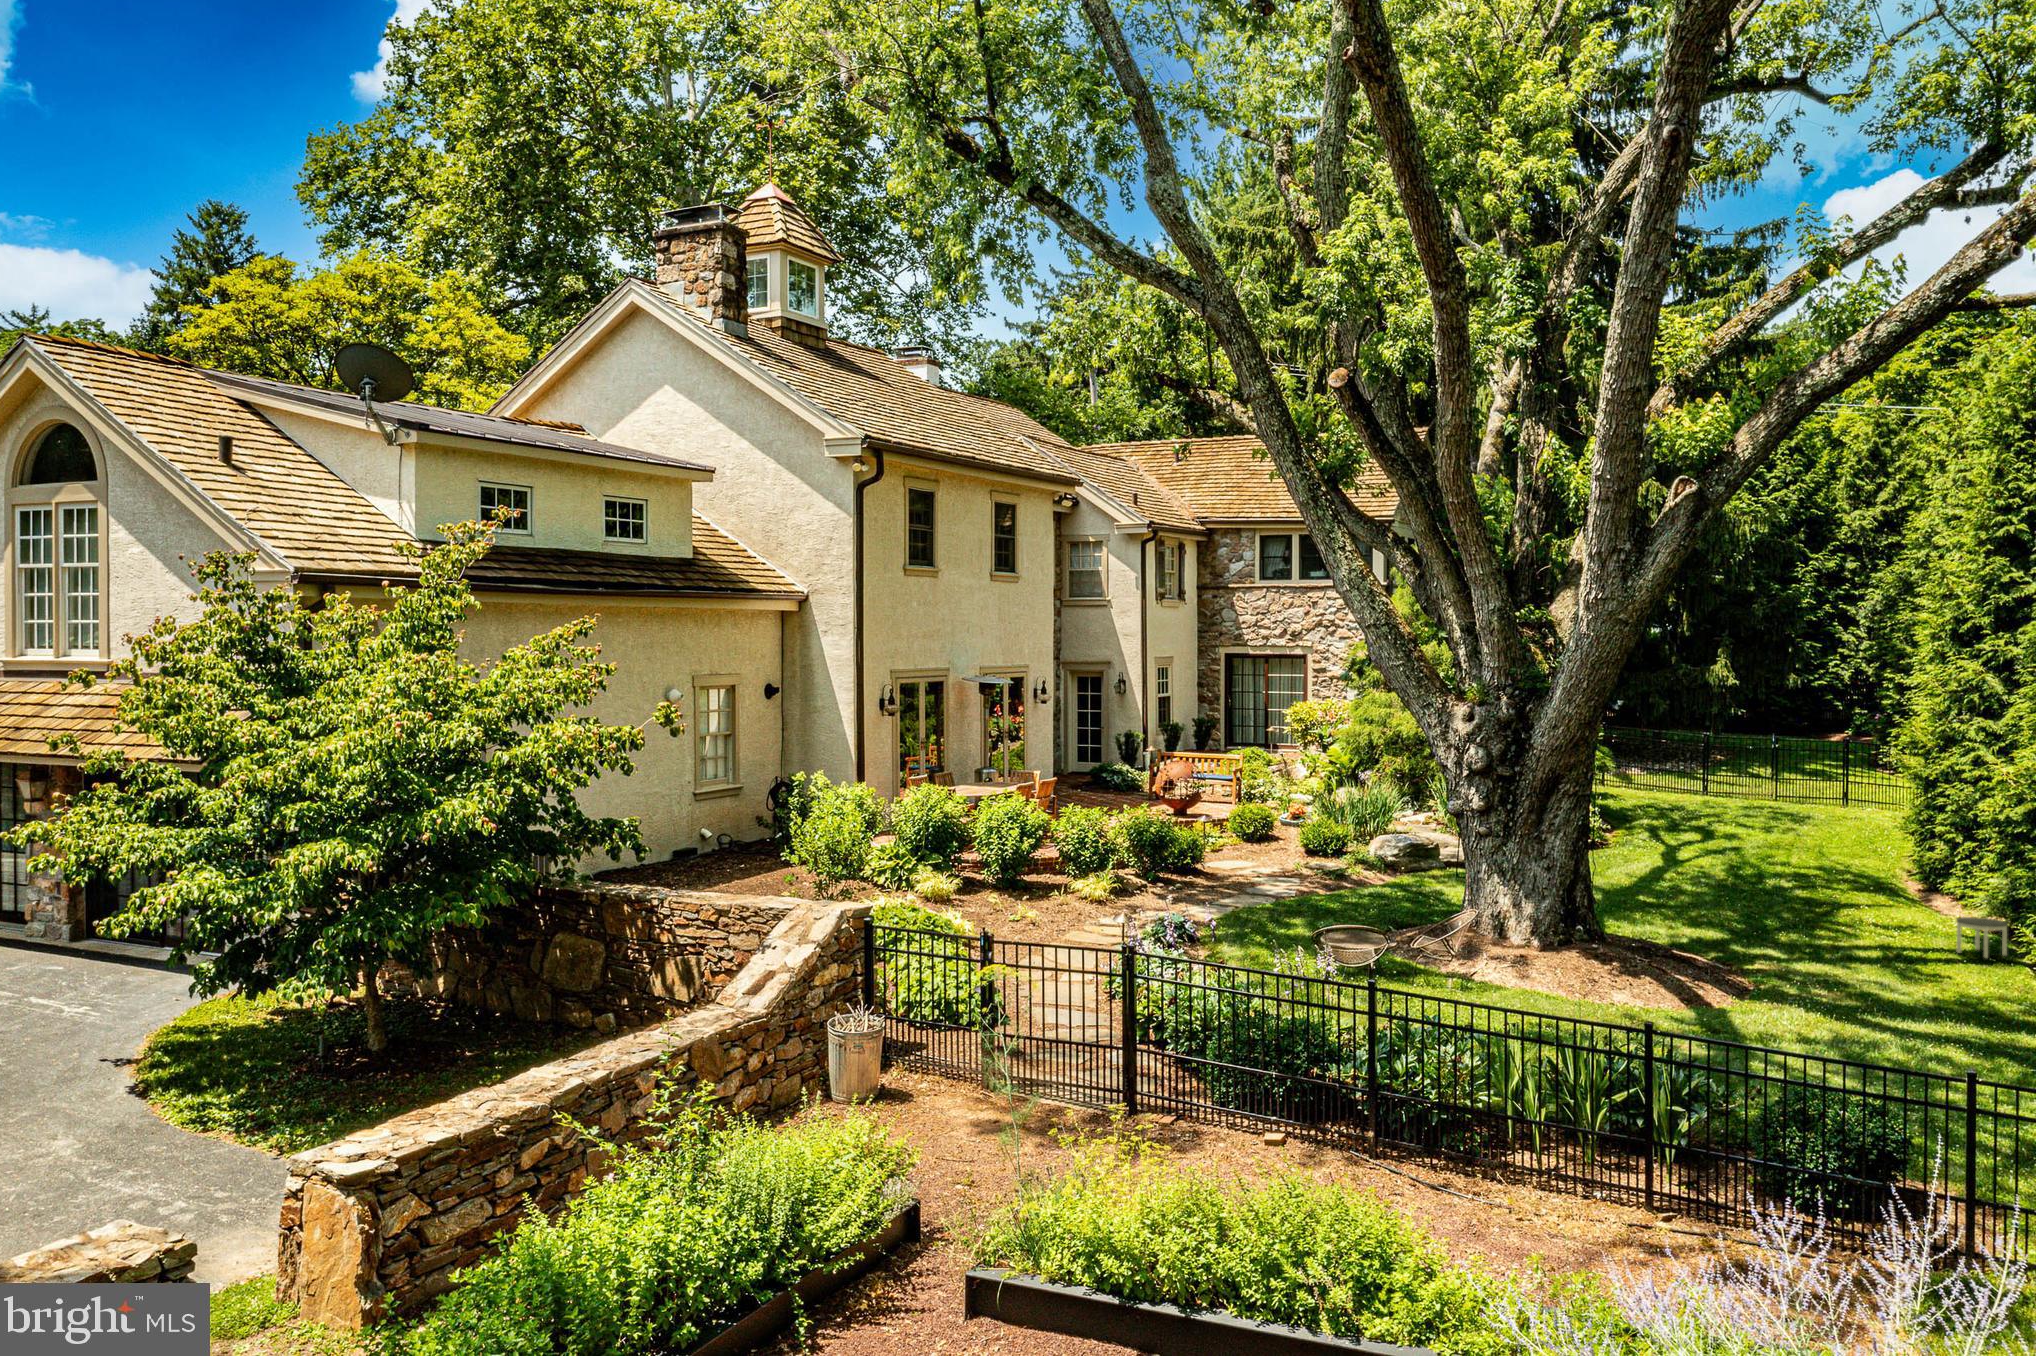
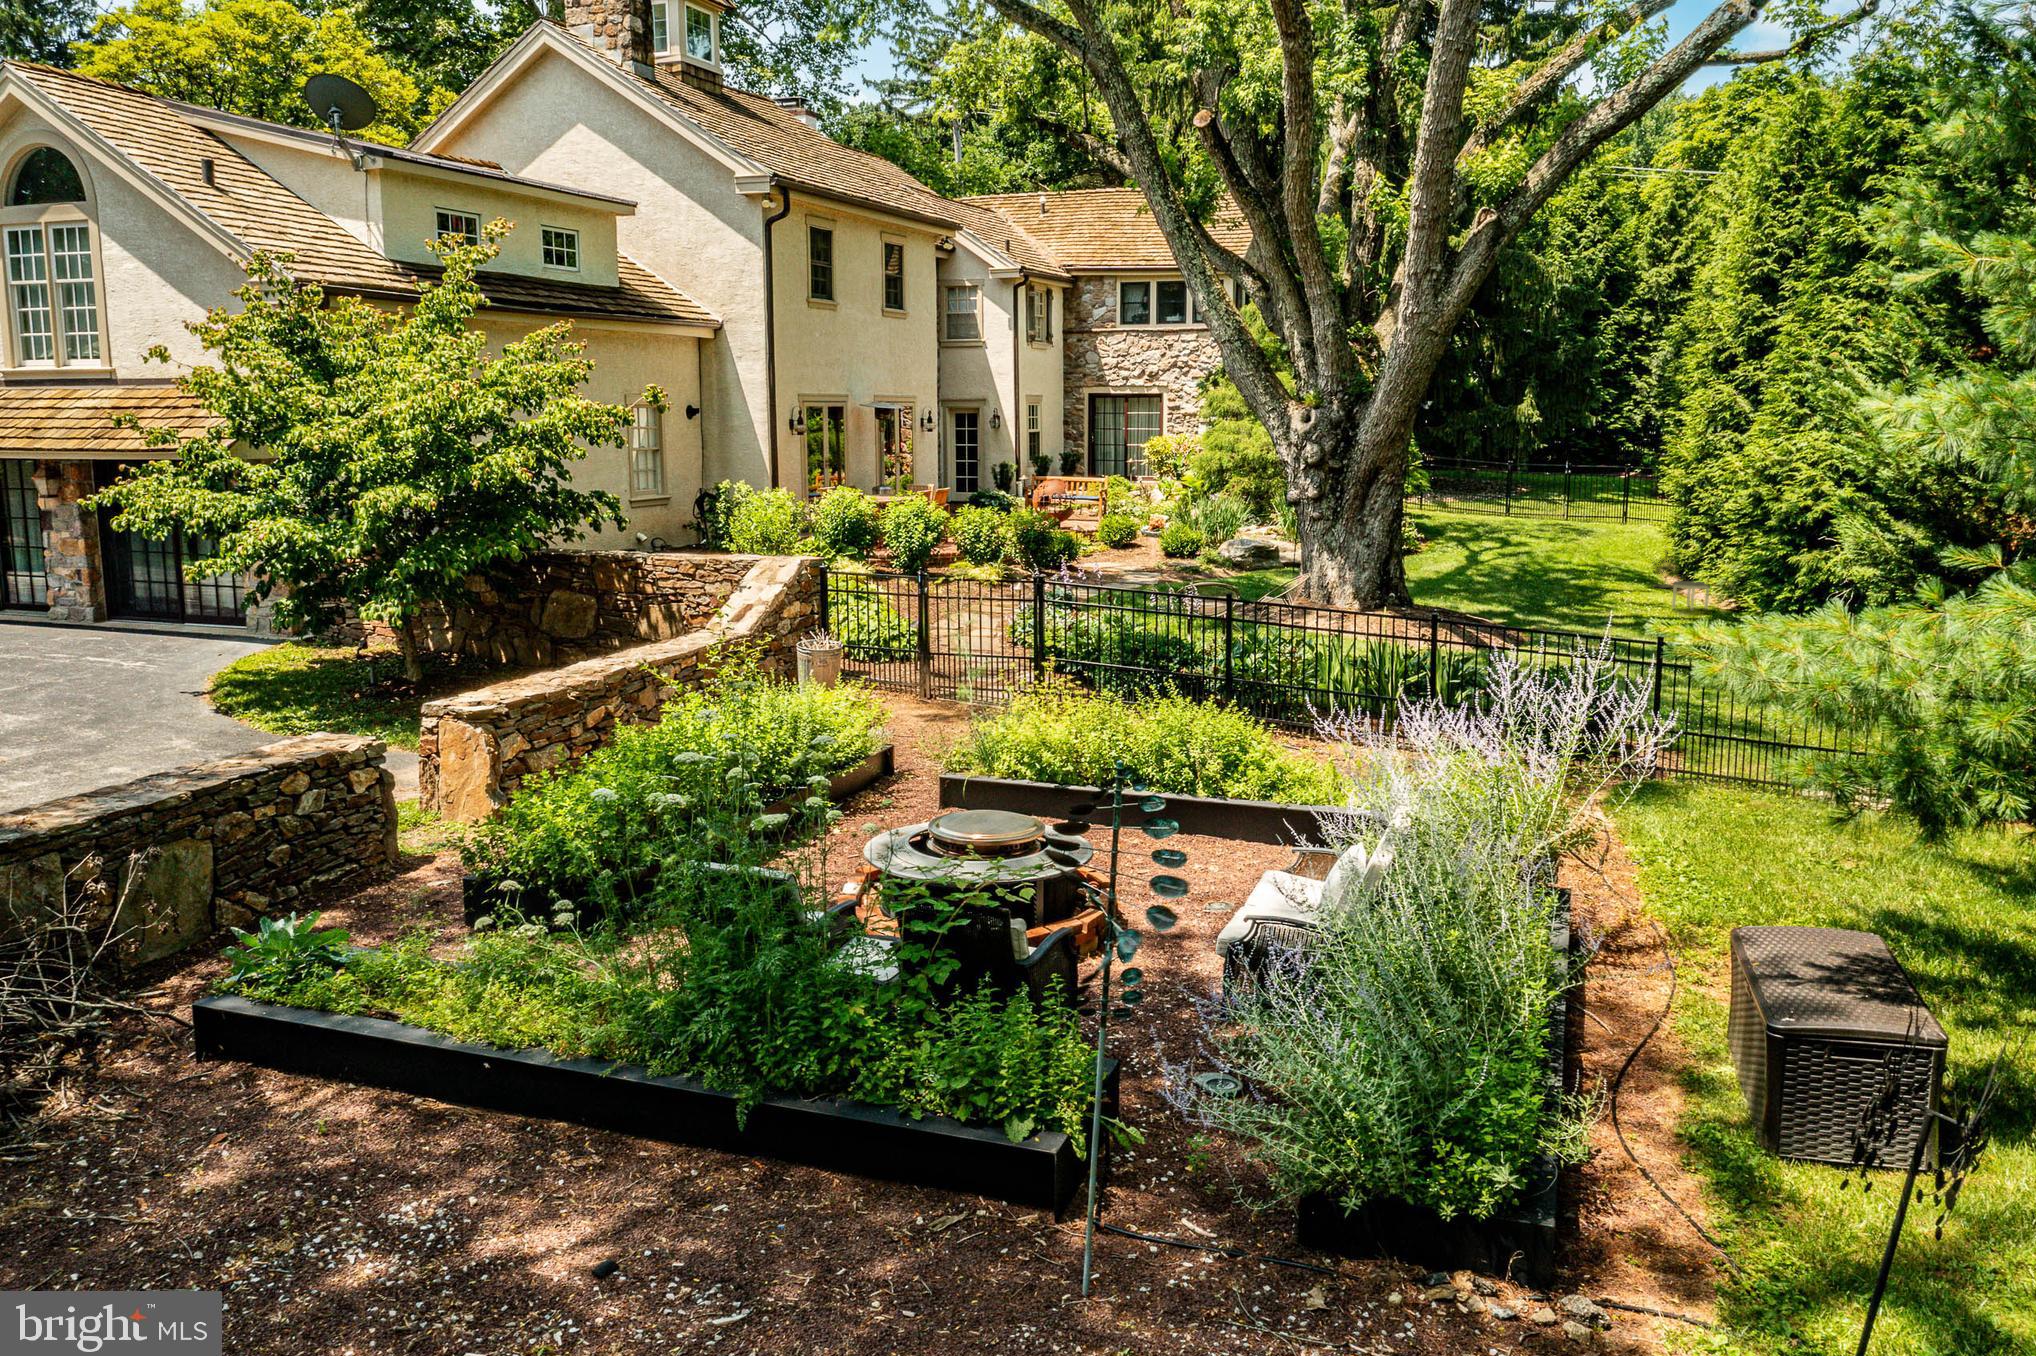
potted tree: none [1912,861,1955,917] -> present [1652,546,1678,588]

